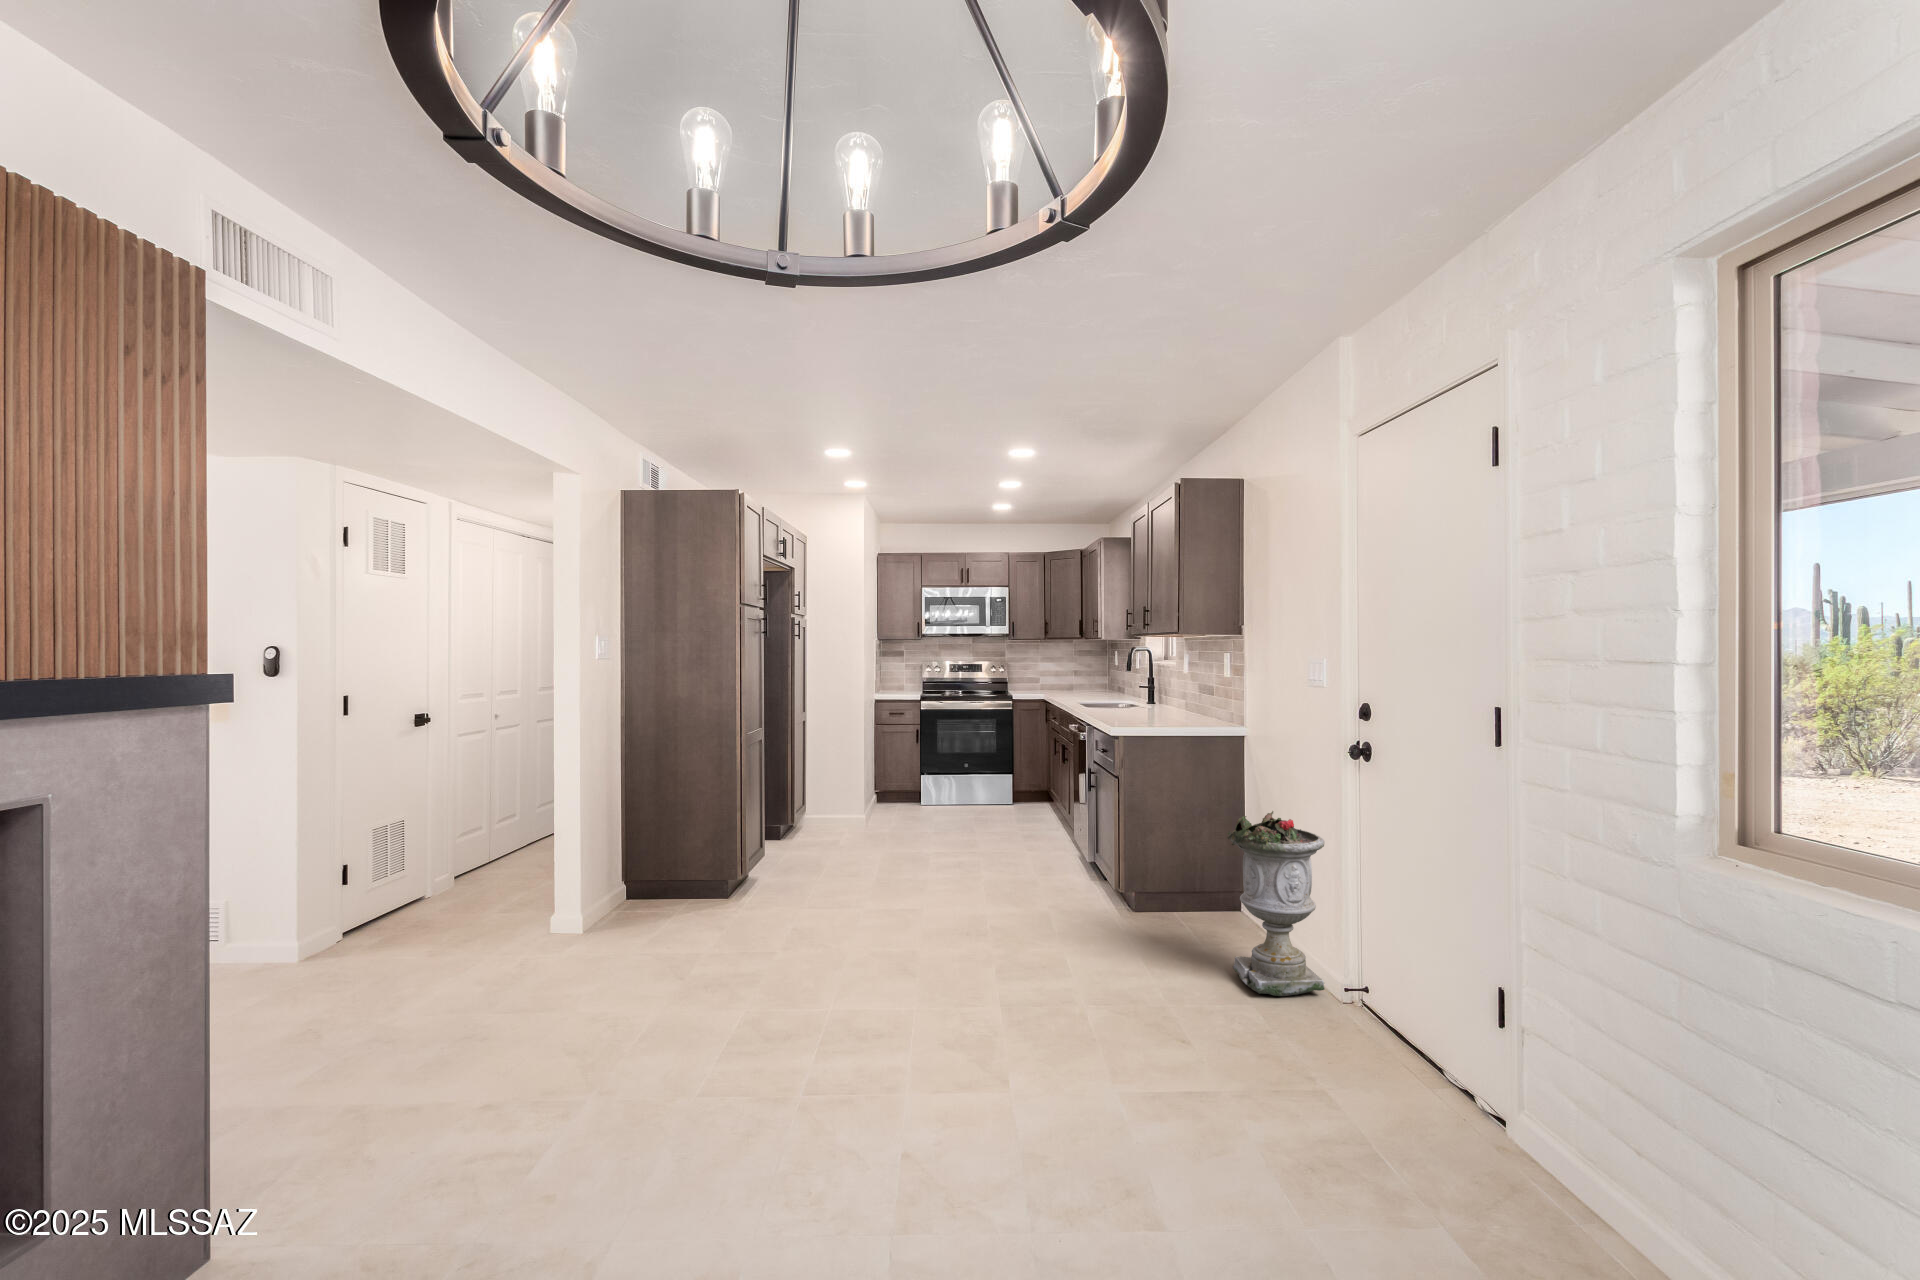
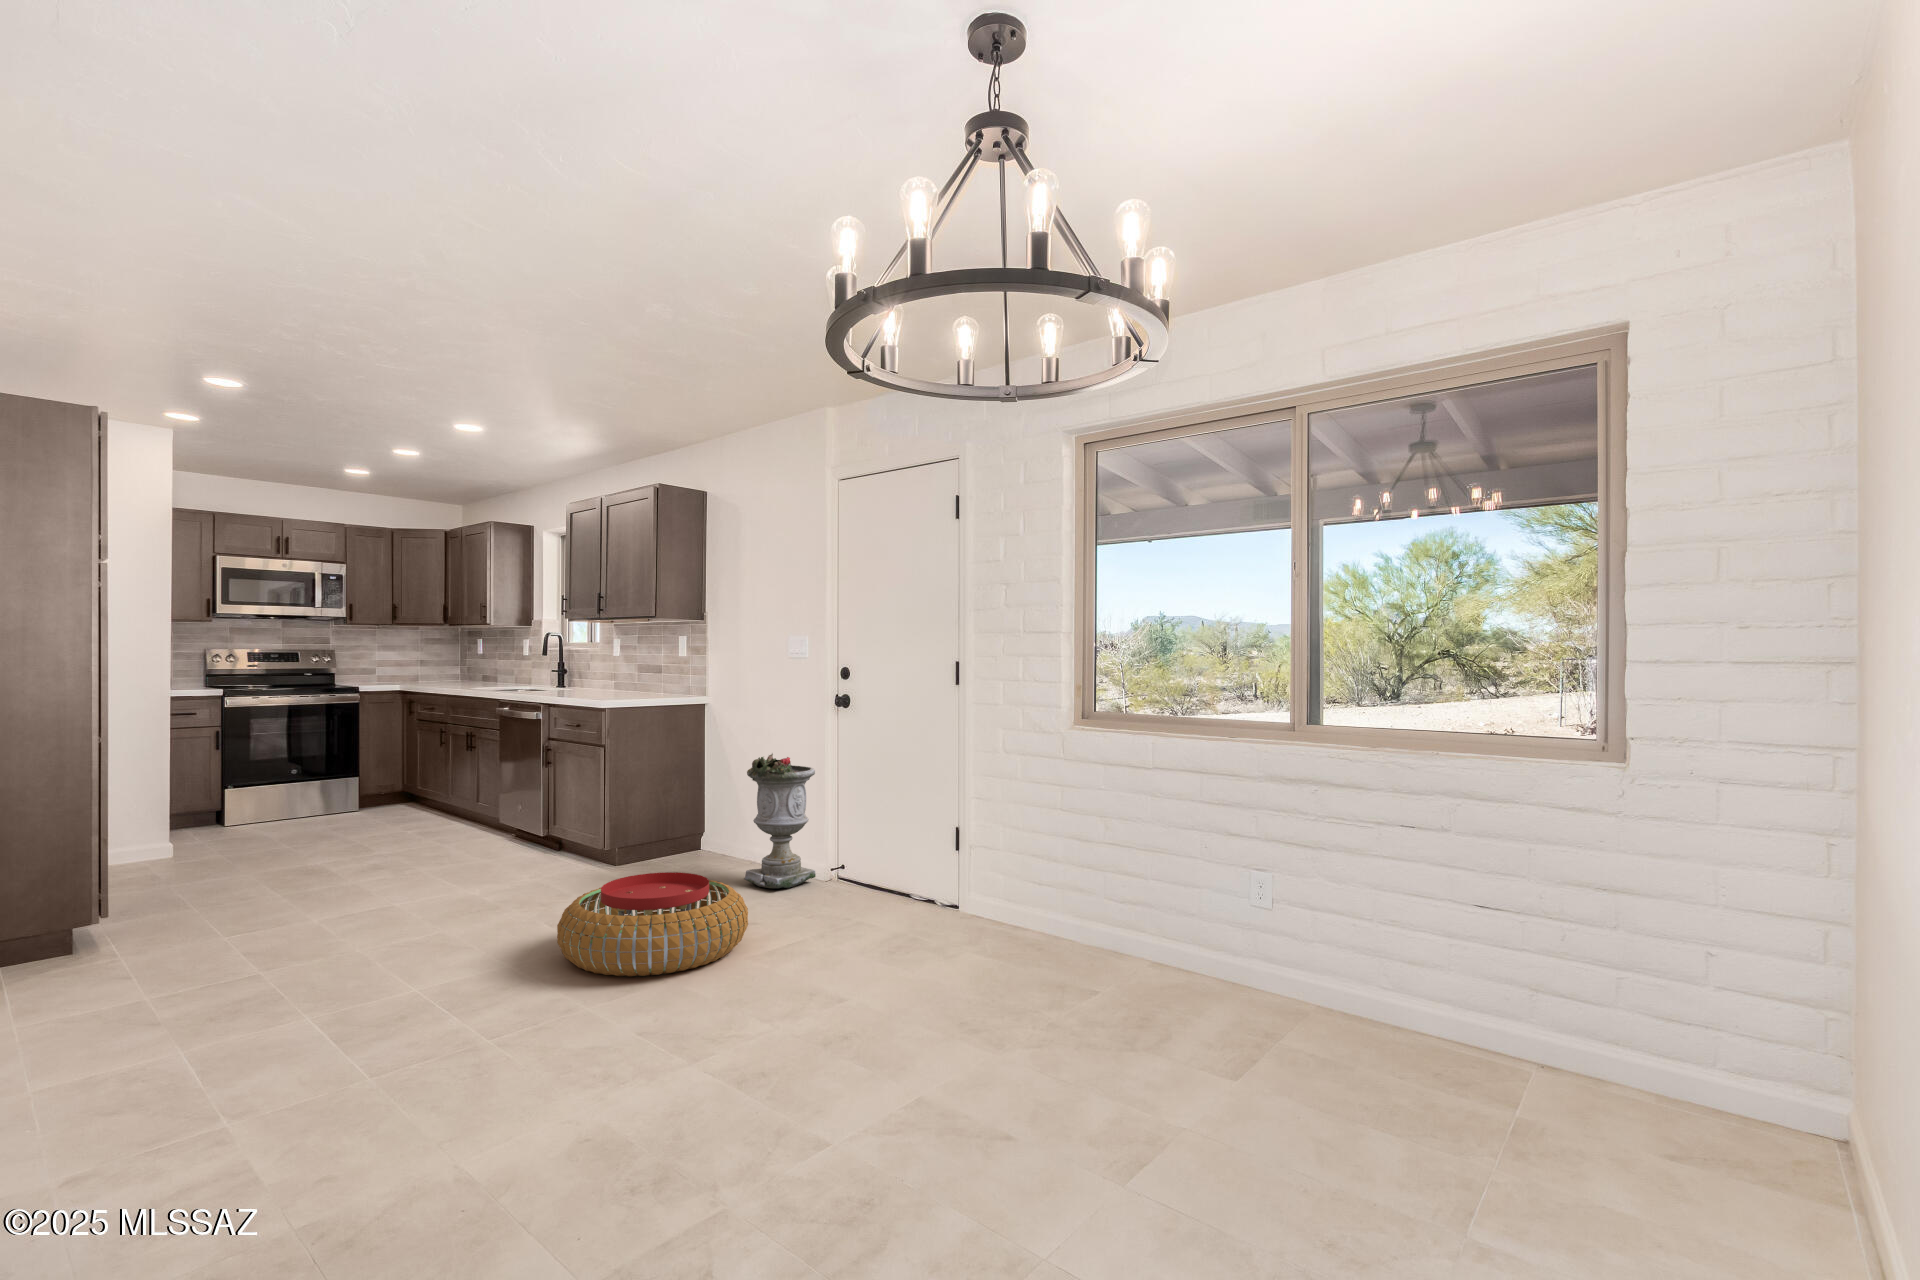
pouf: none [929,945,1147,1091] -> present [557,872,748,976]

